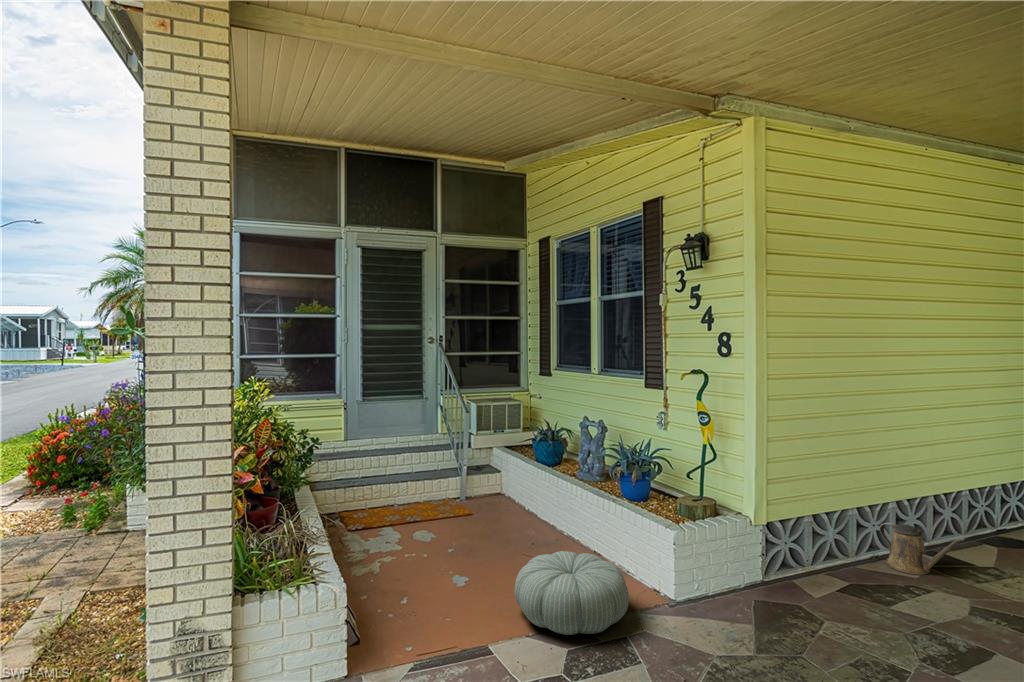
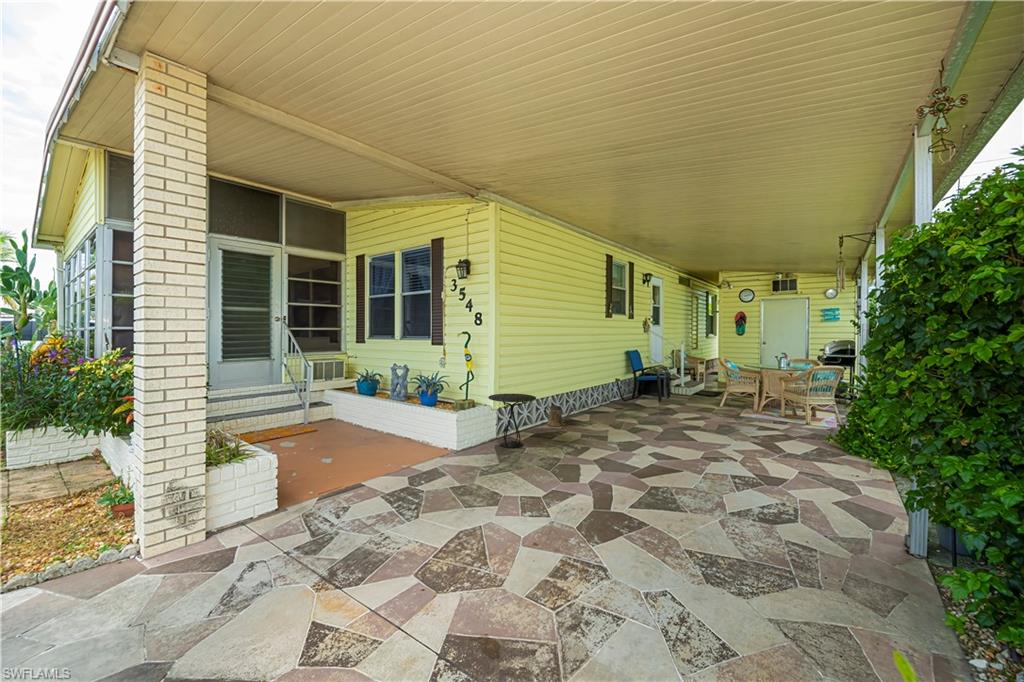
side table: none [743,495,856,622] -> present [488,394,536,448]
pouf: present [515,551,629,635] -> none [372,432,436,469]

